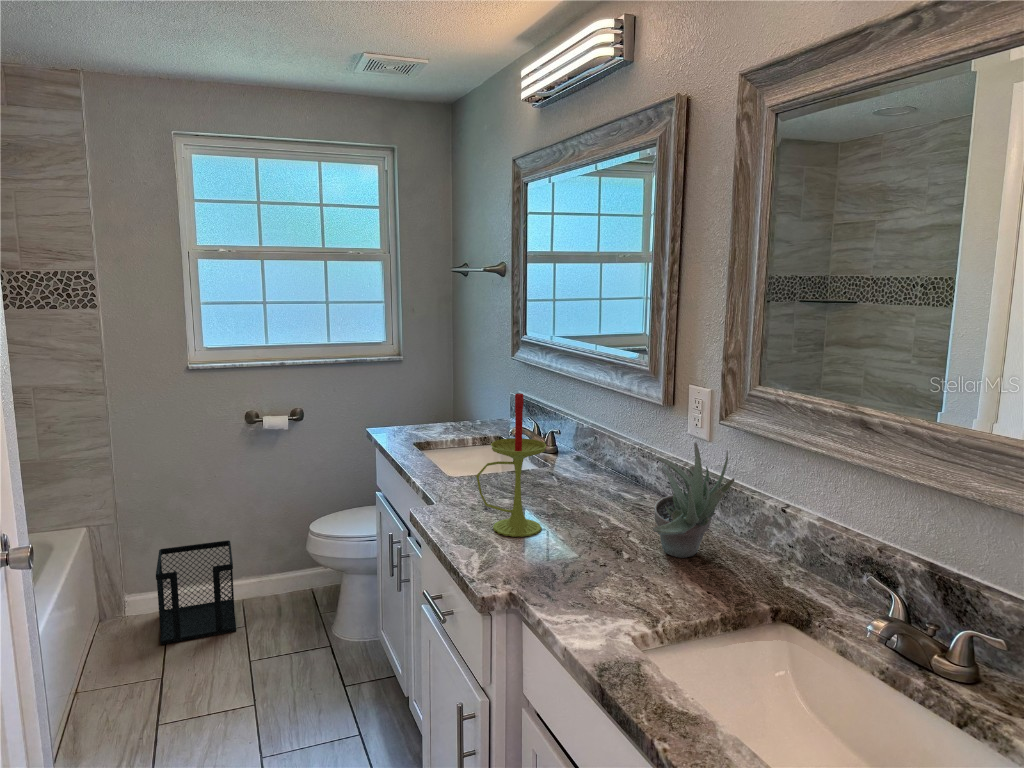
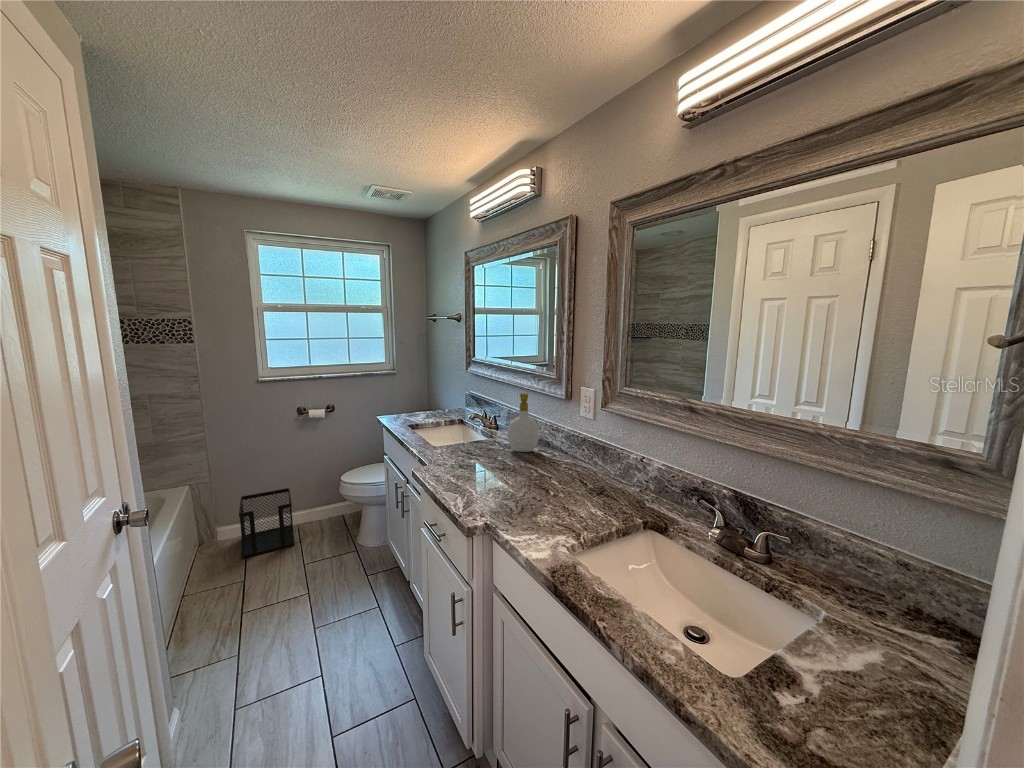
candle: present [476,393,546,537] -> none [456,393,499,484]
soap bottle: none [567,394,621,492] -> present [507,393,539,452]
succulent plant: present [653,442,735,558] -> none [567,423,616,492]

